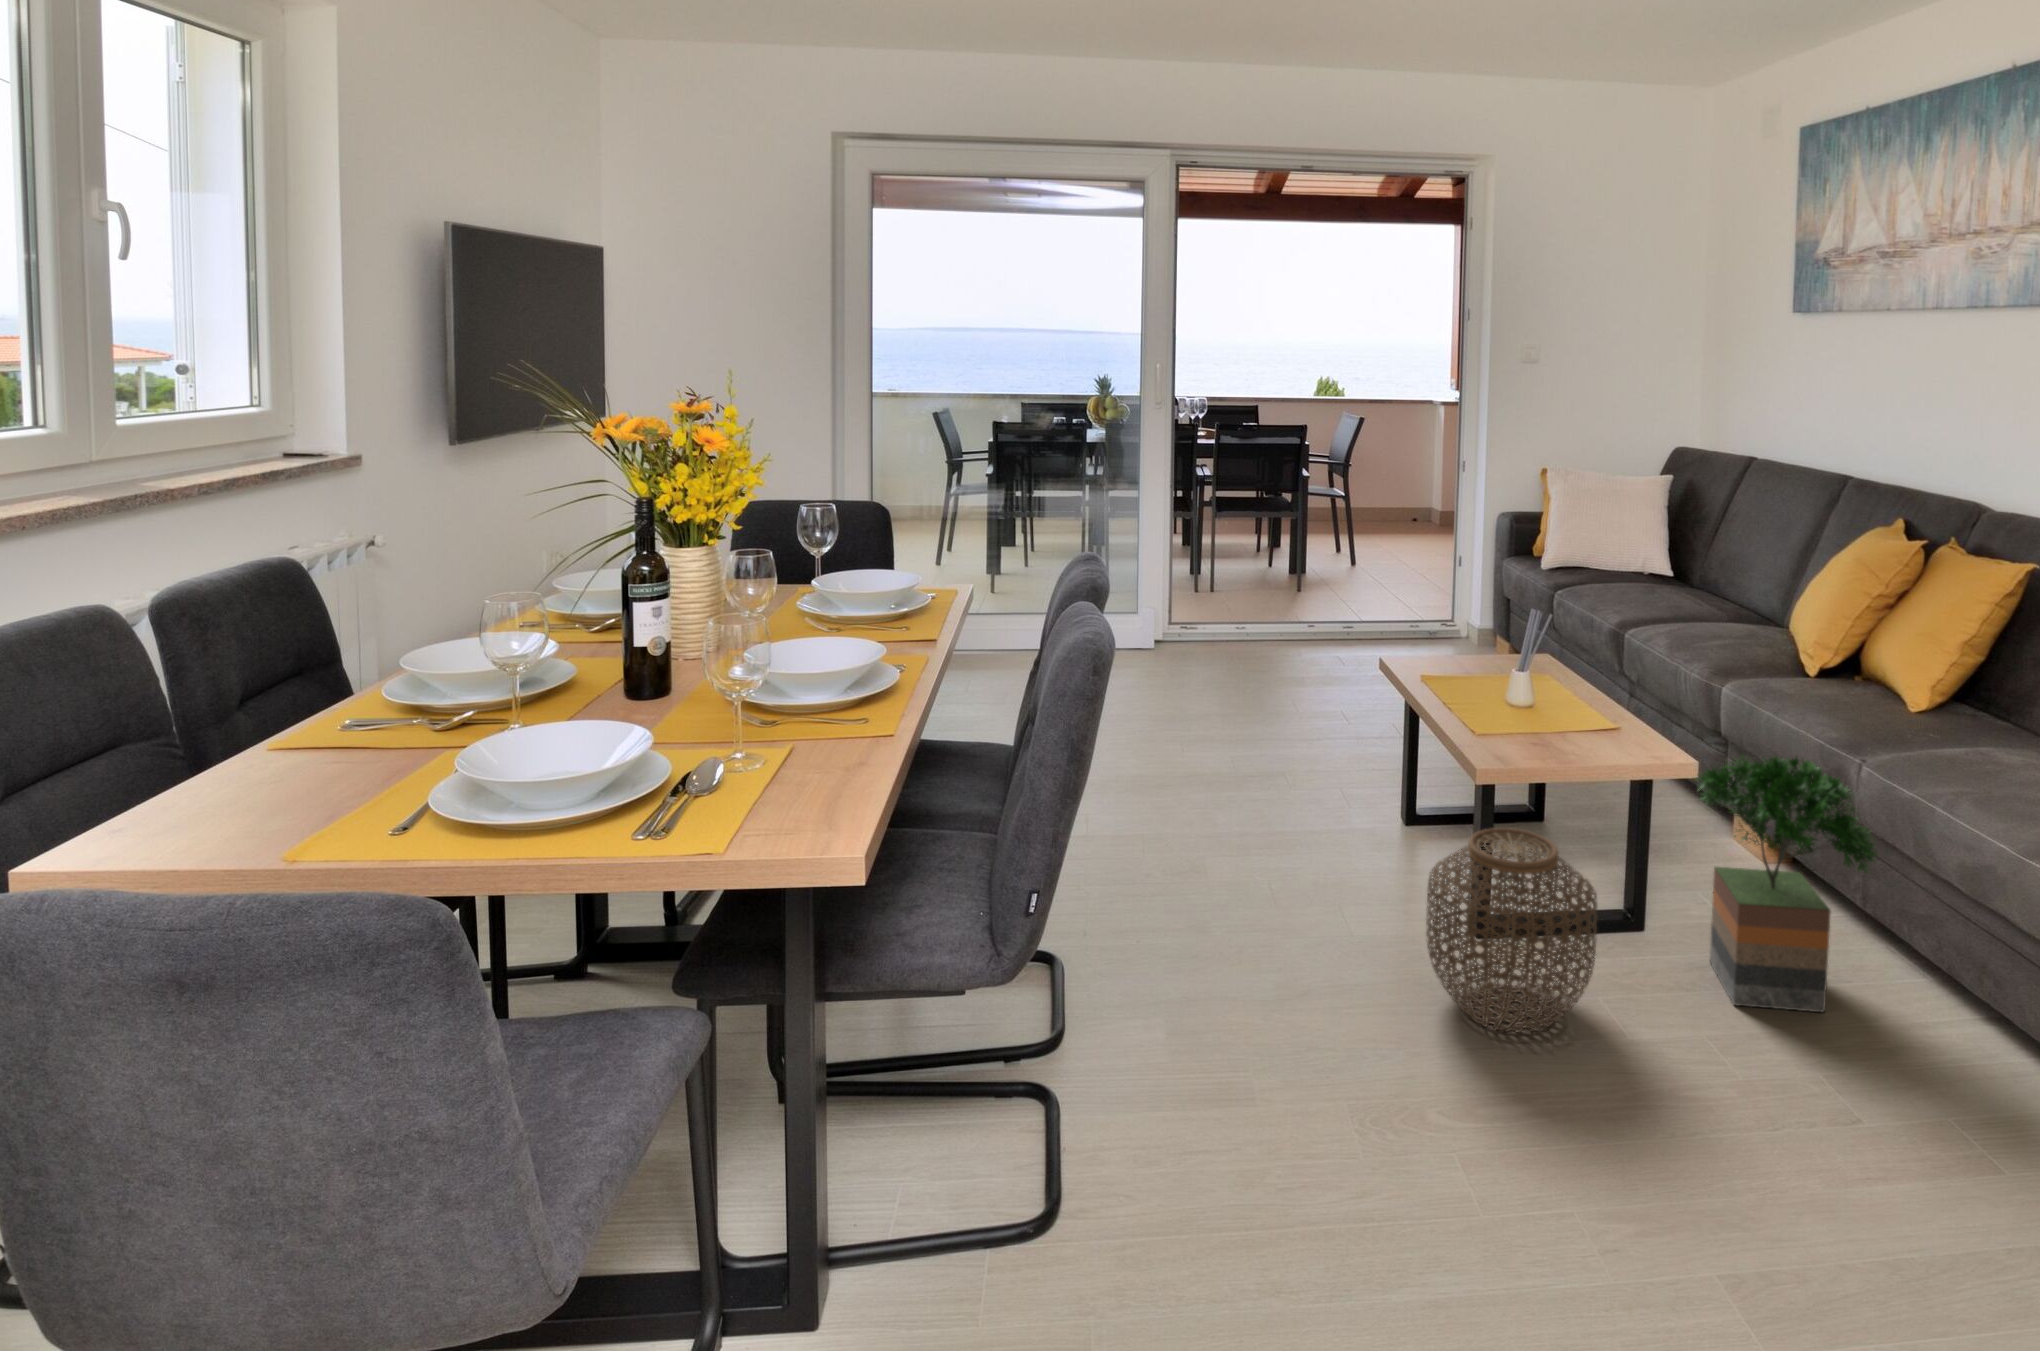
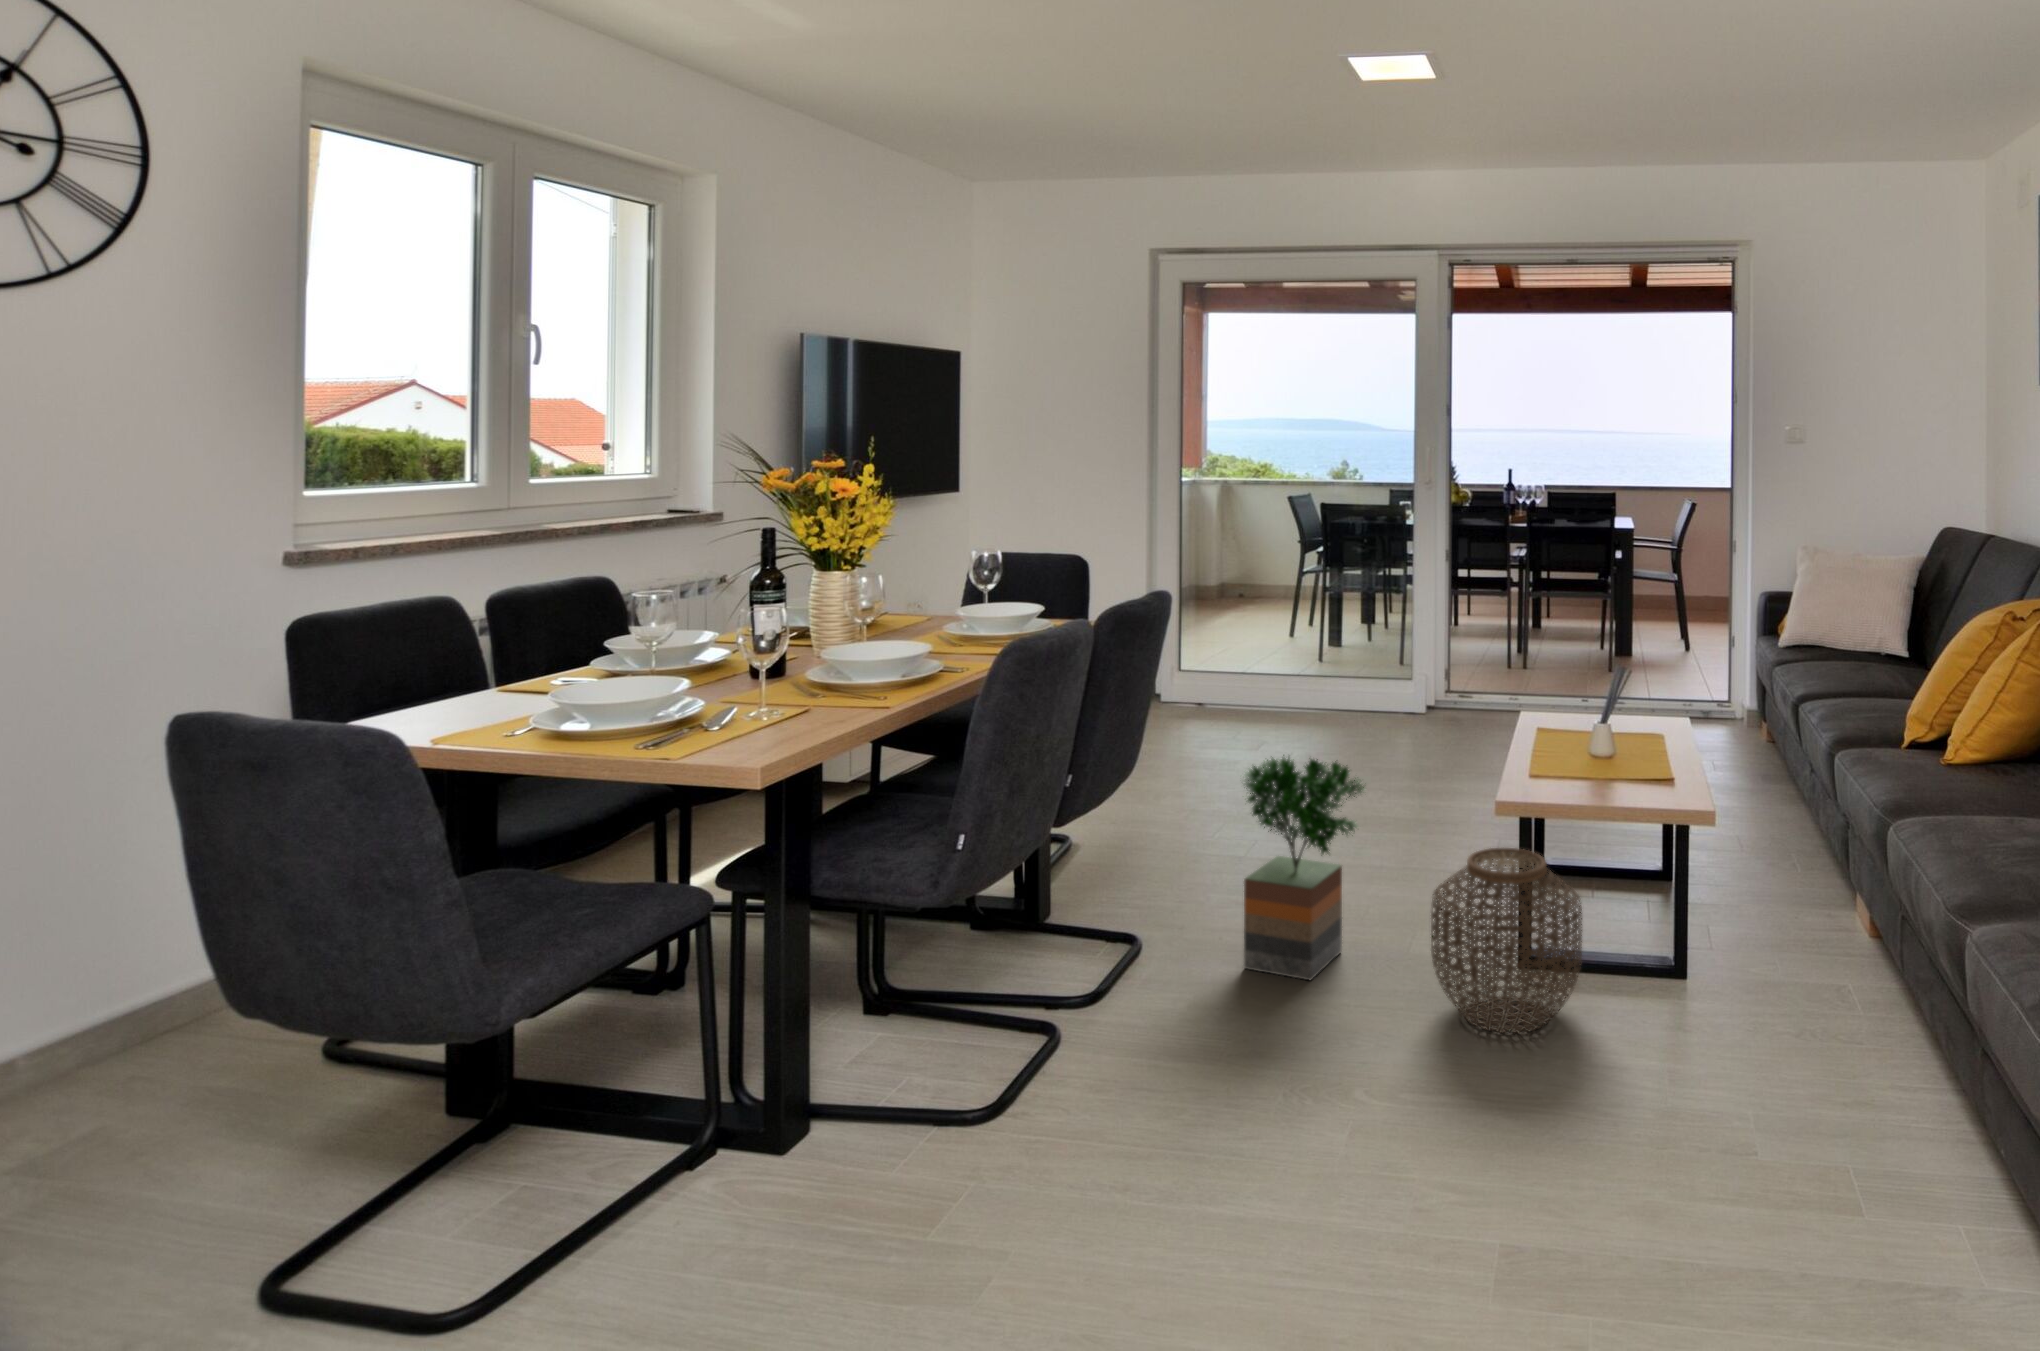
potted tree: present [1697,755,1878,1012] -> present [1244,755,1365,980]

